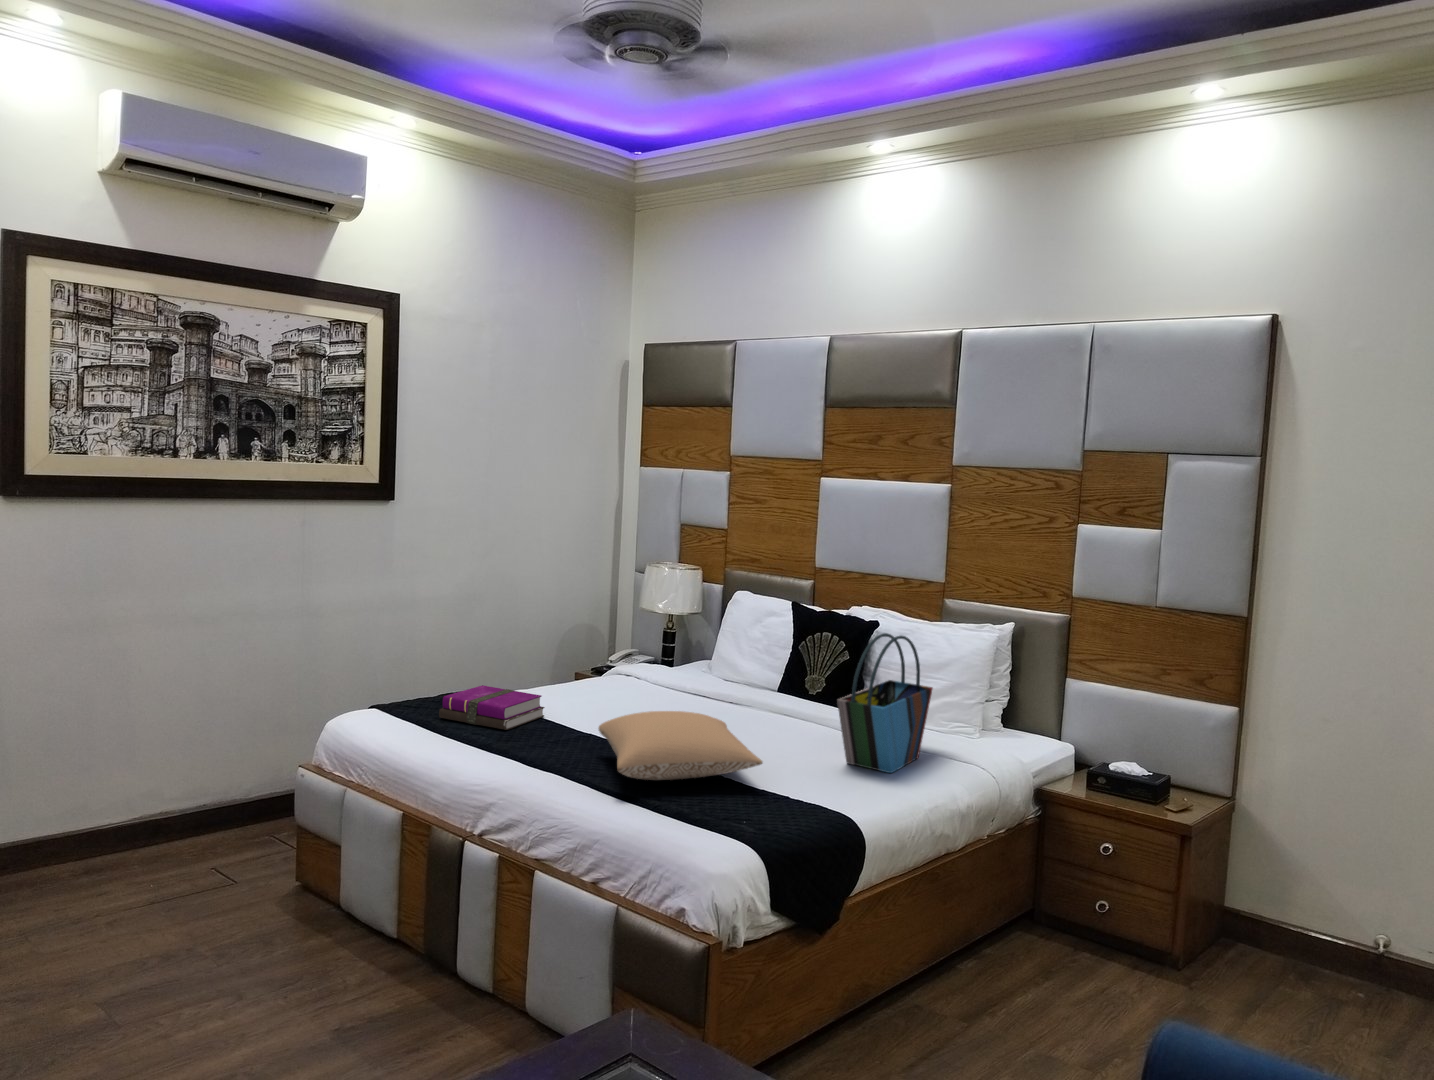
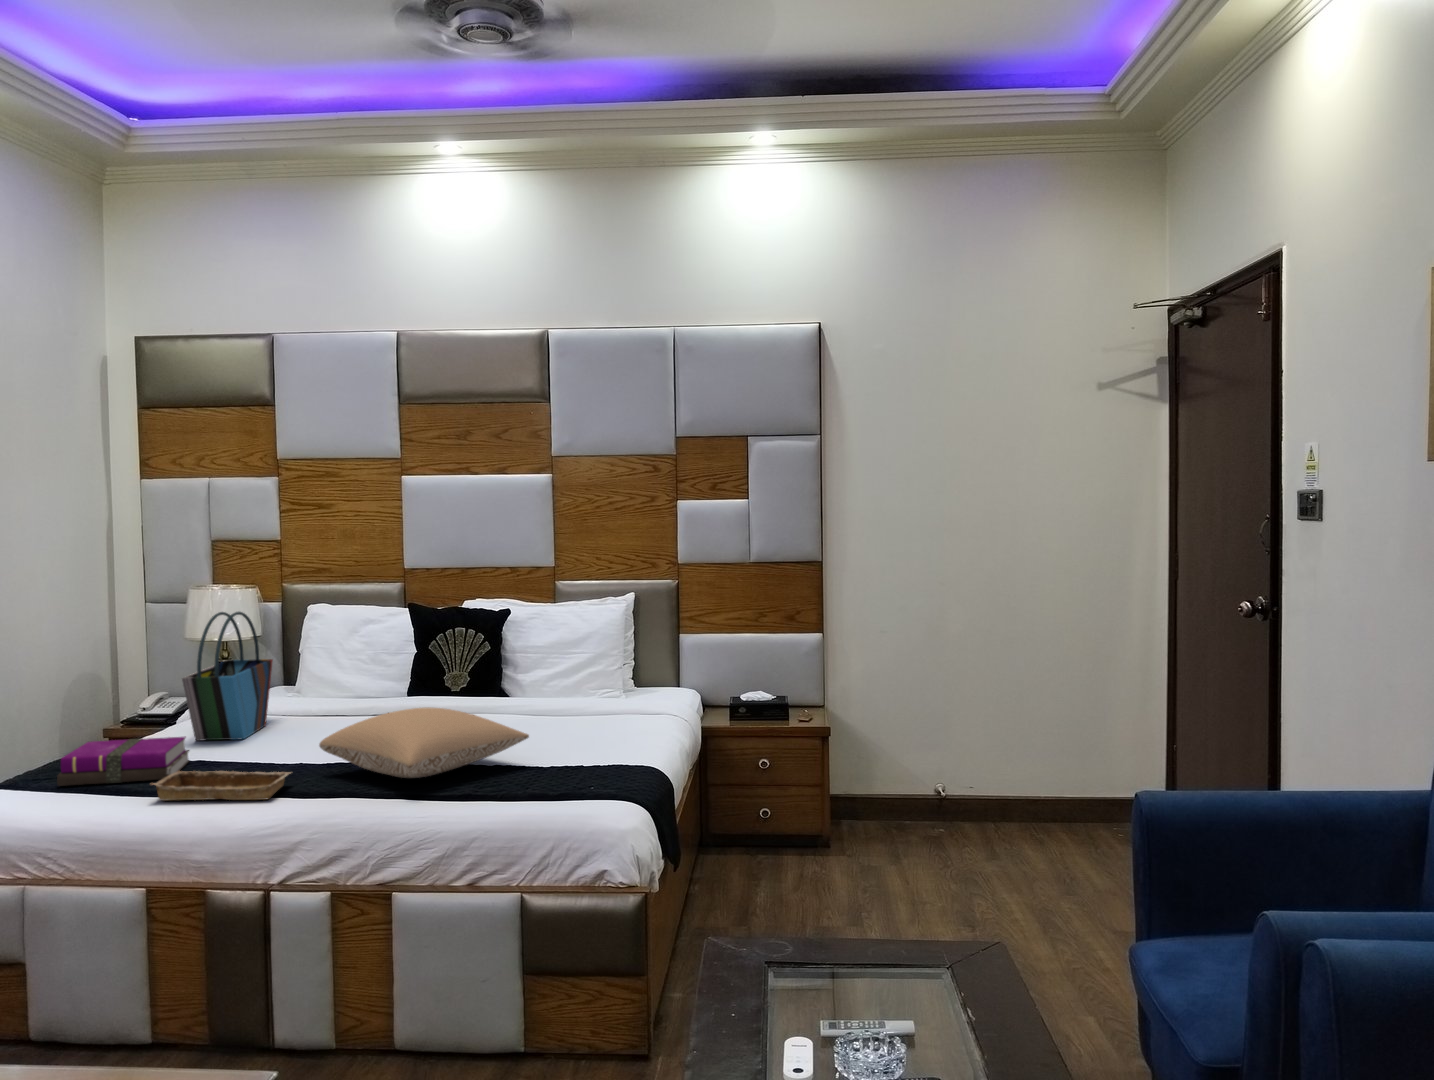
tote bag: present [837,633,933,773] -> present [182,612,273,741]
tray: none [461,726,568,768] -> present [152,771,290,801]

